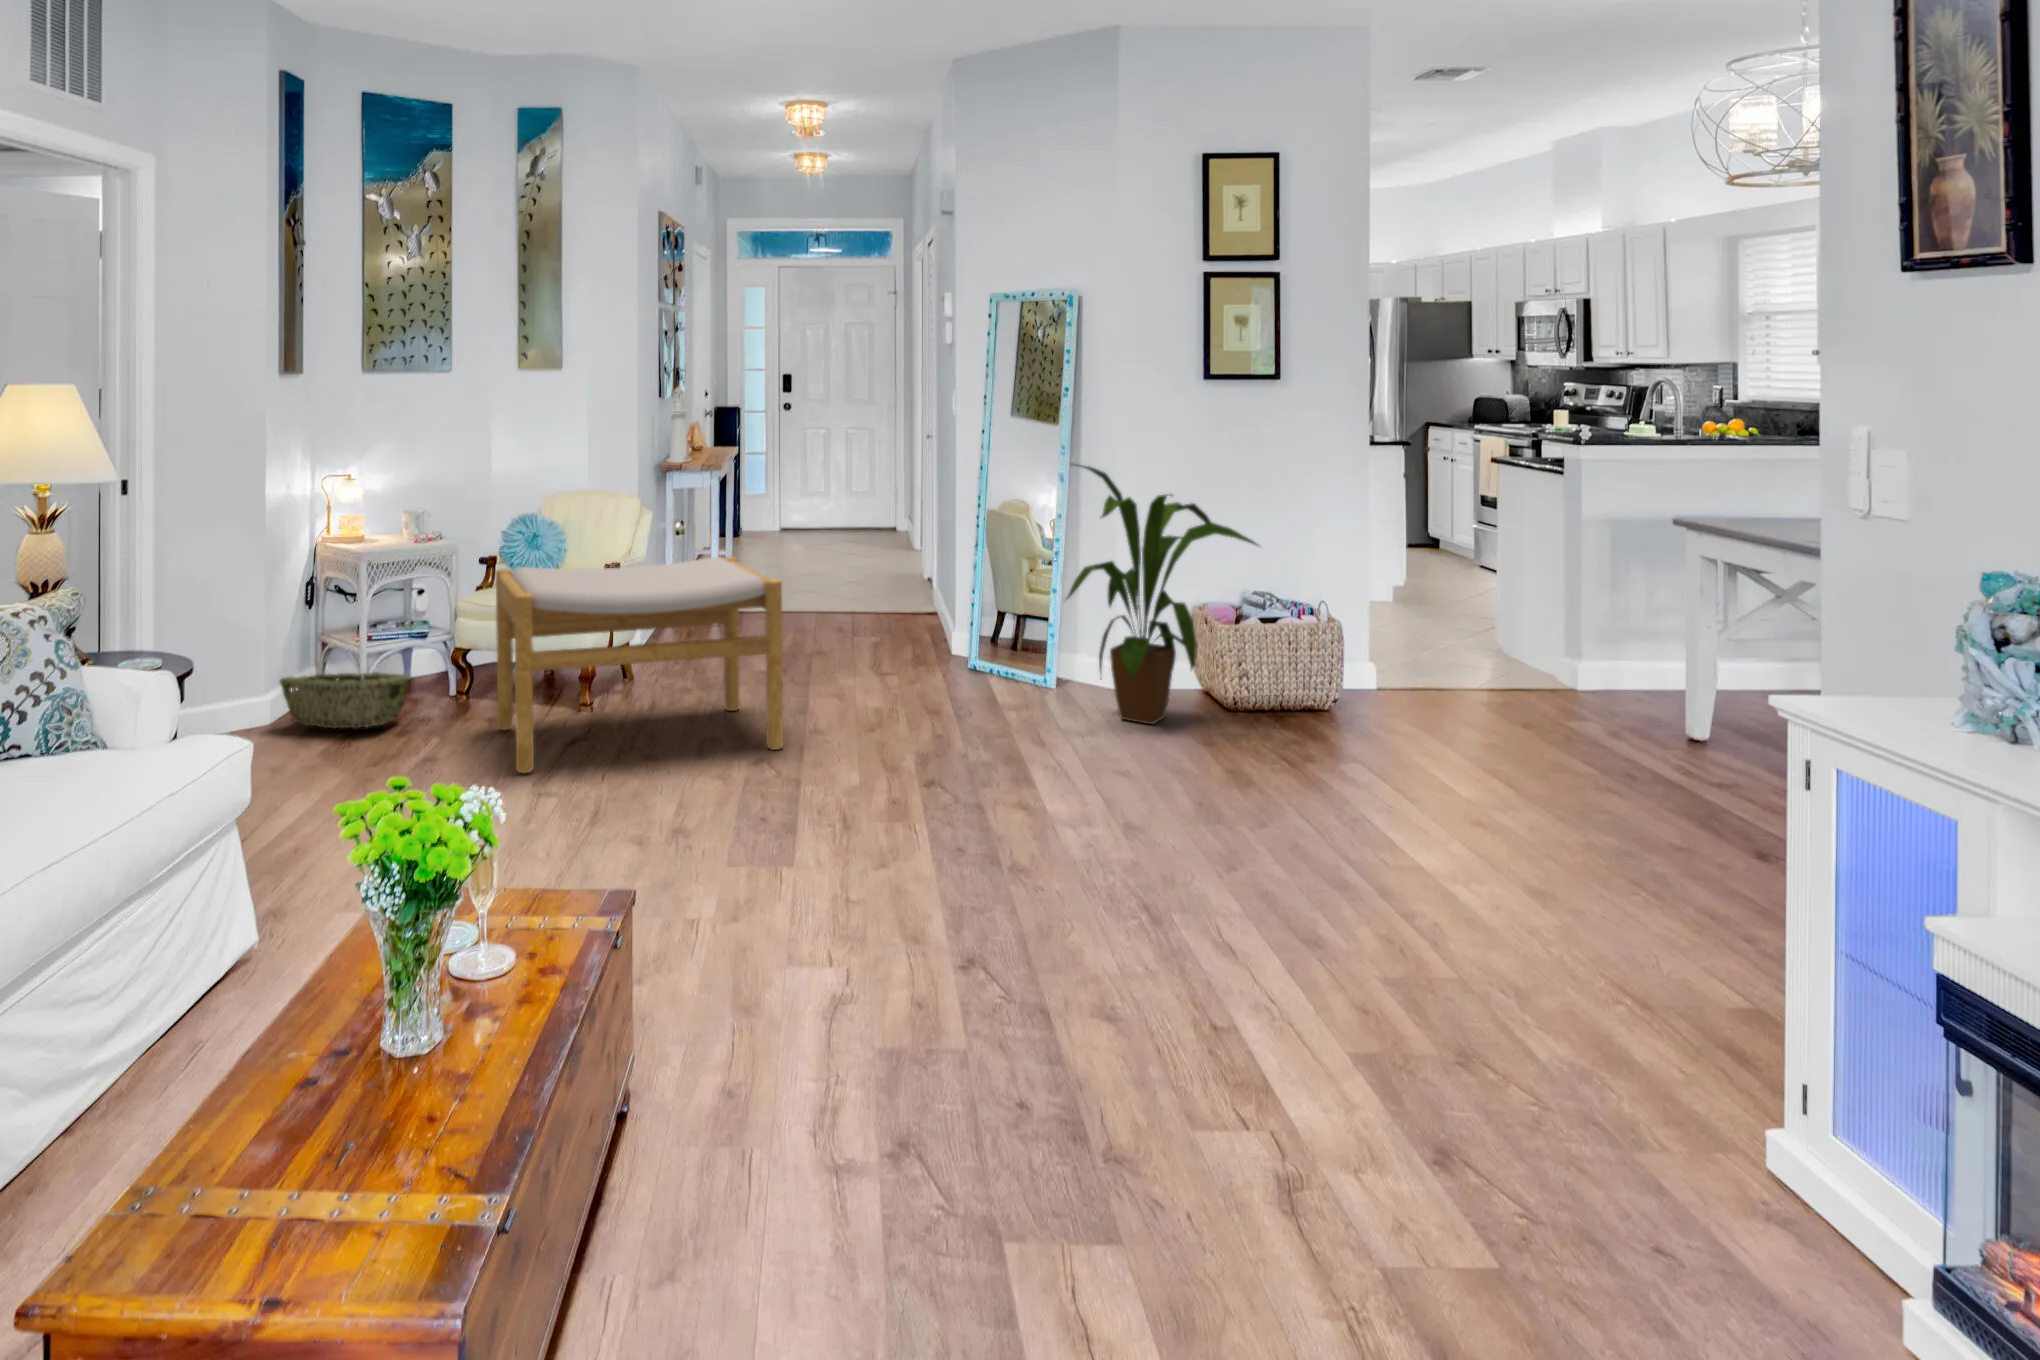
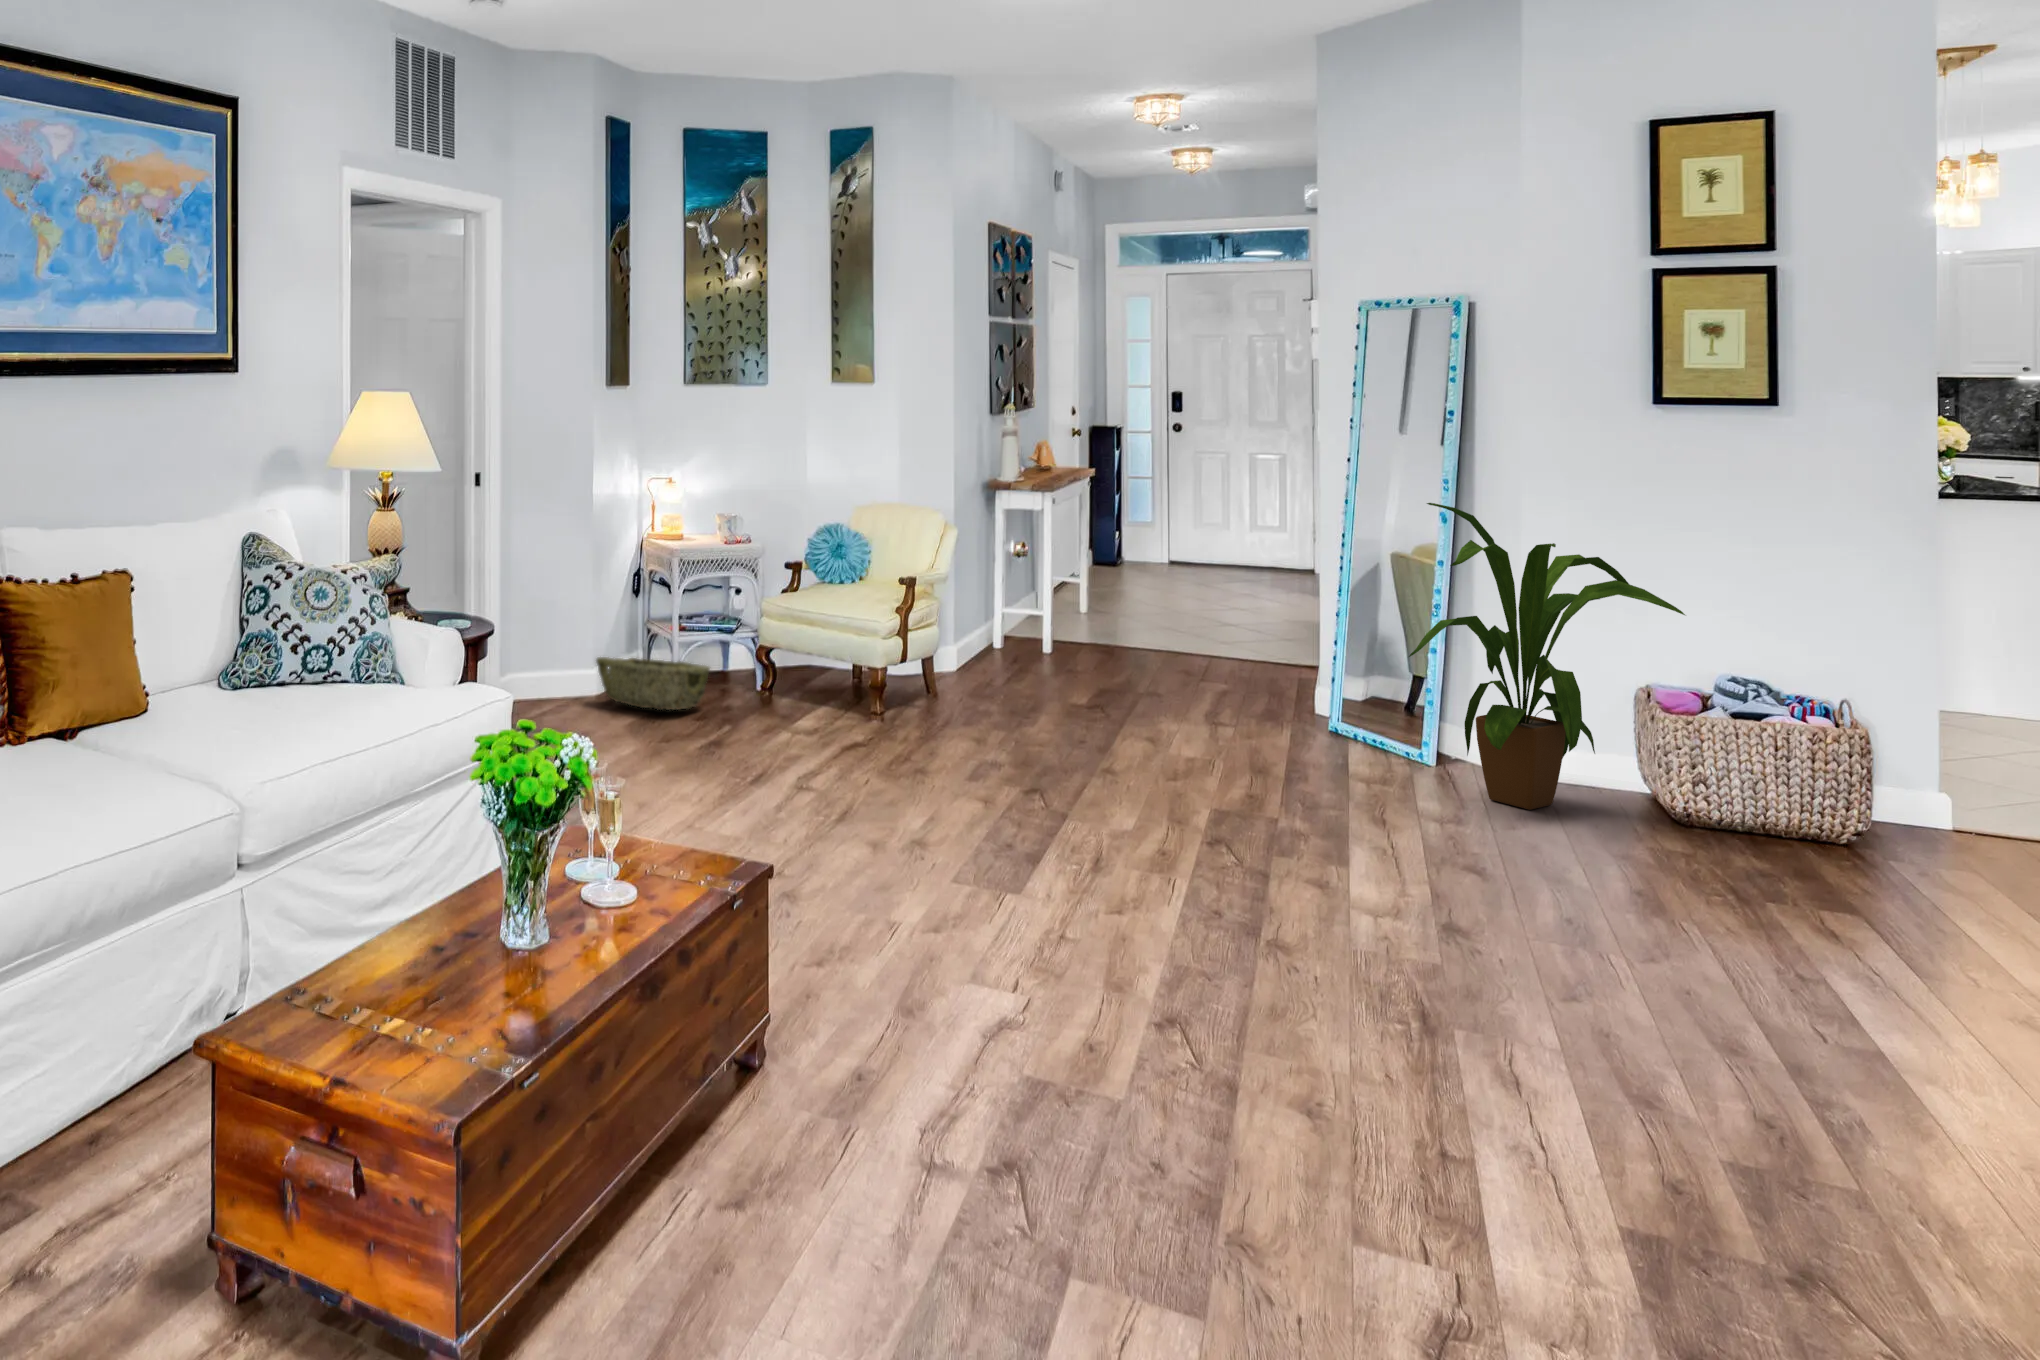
footstool: present [496,557,783,773] -> none [786,574,1065,778]

